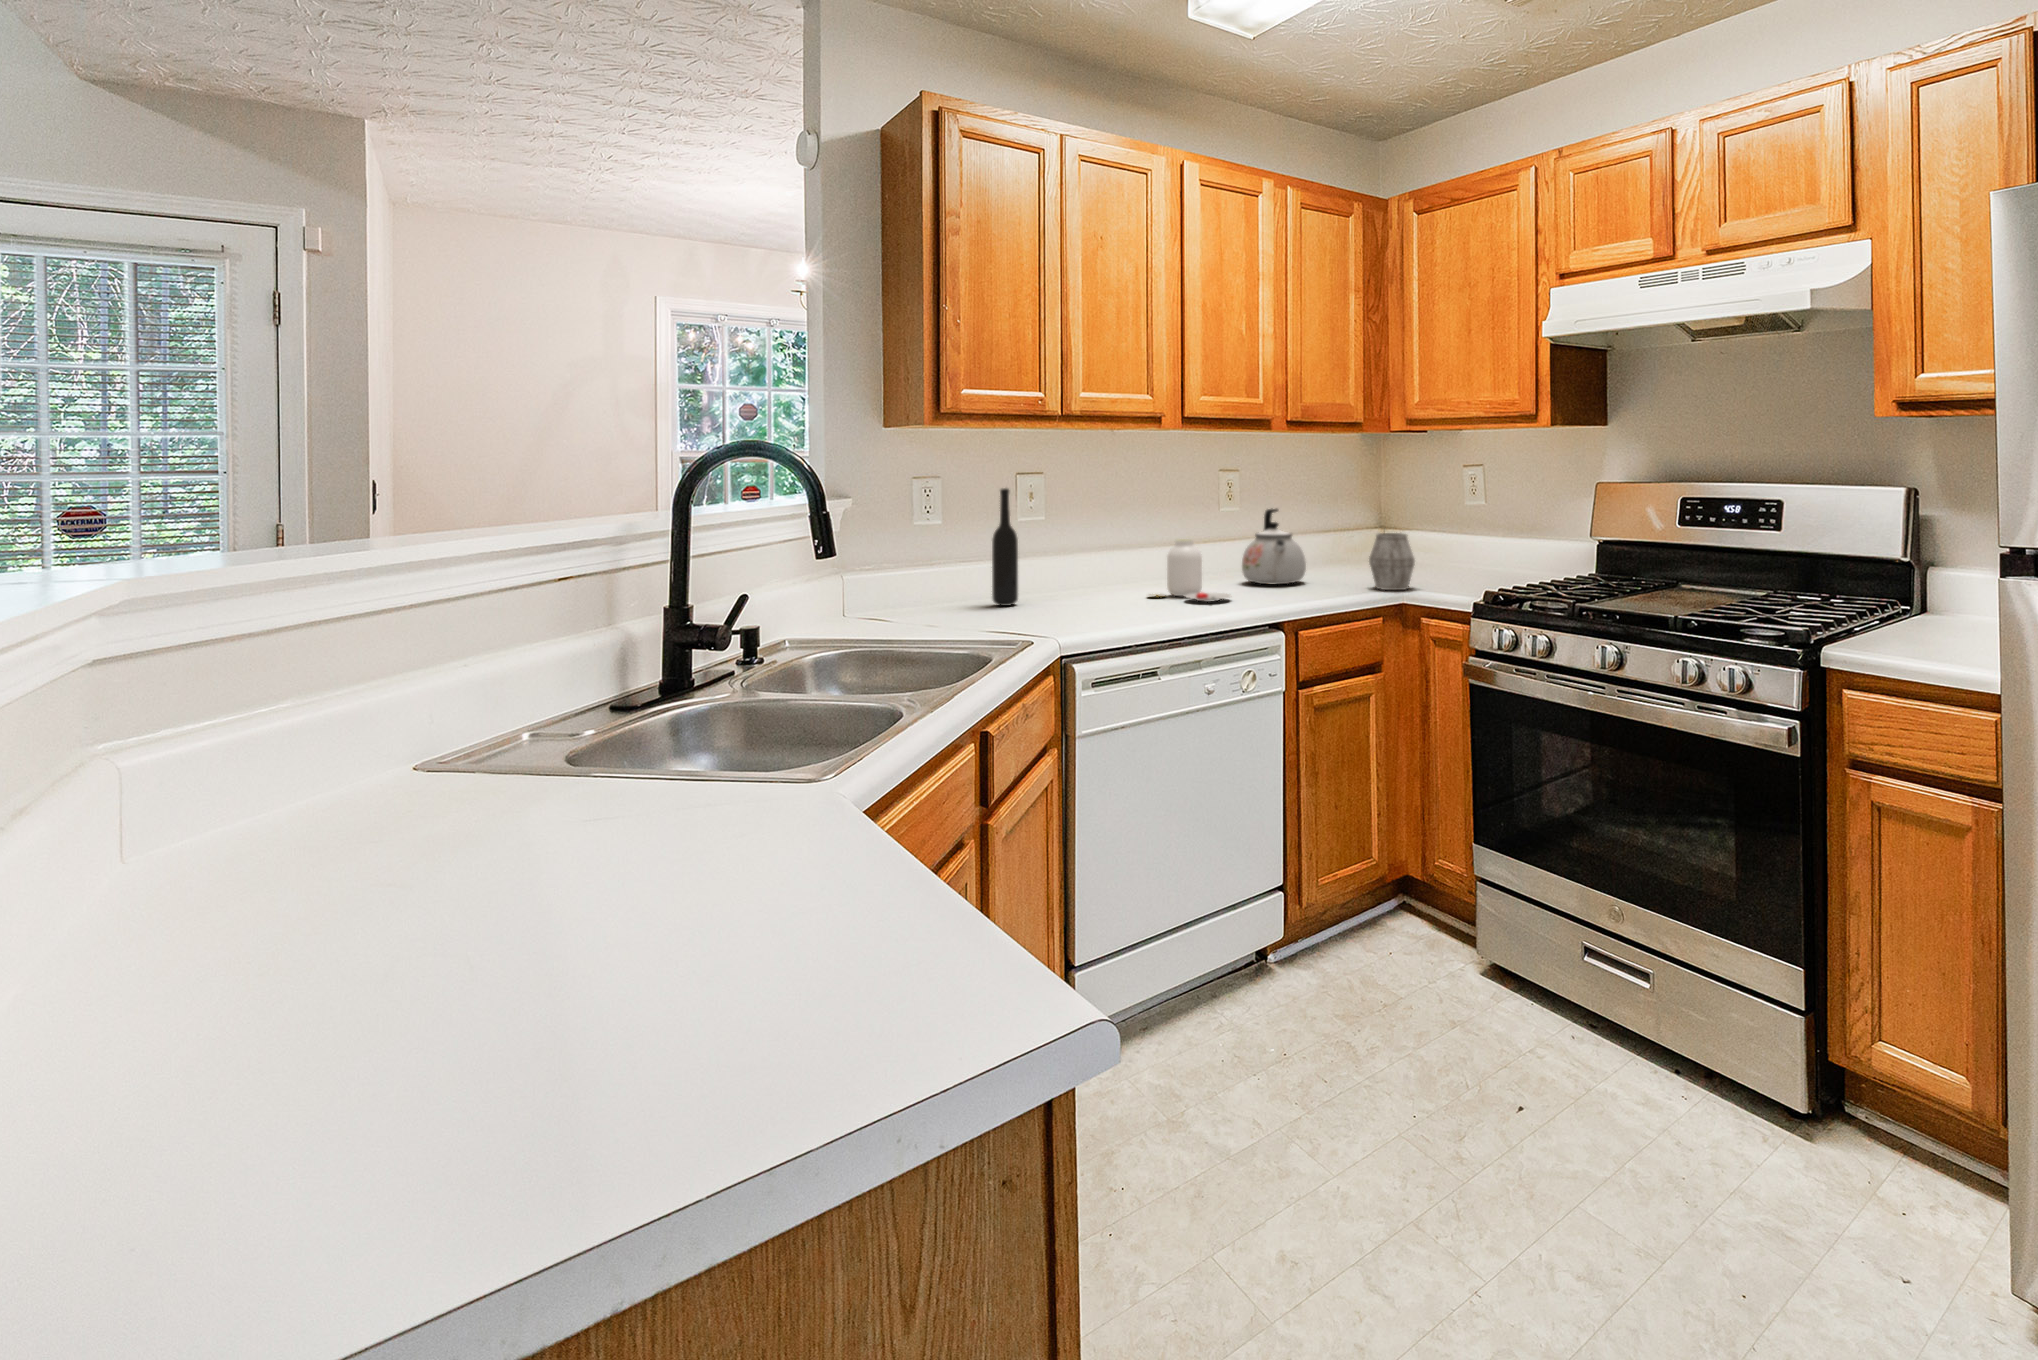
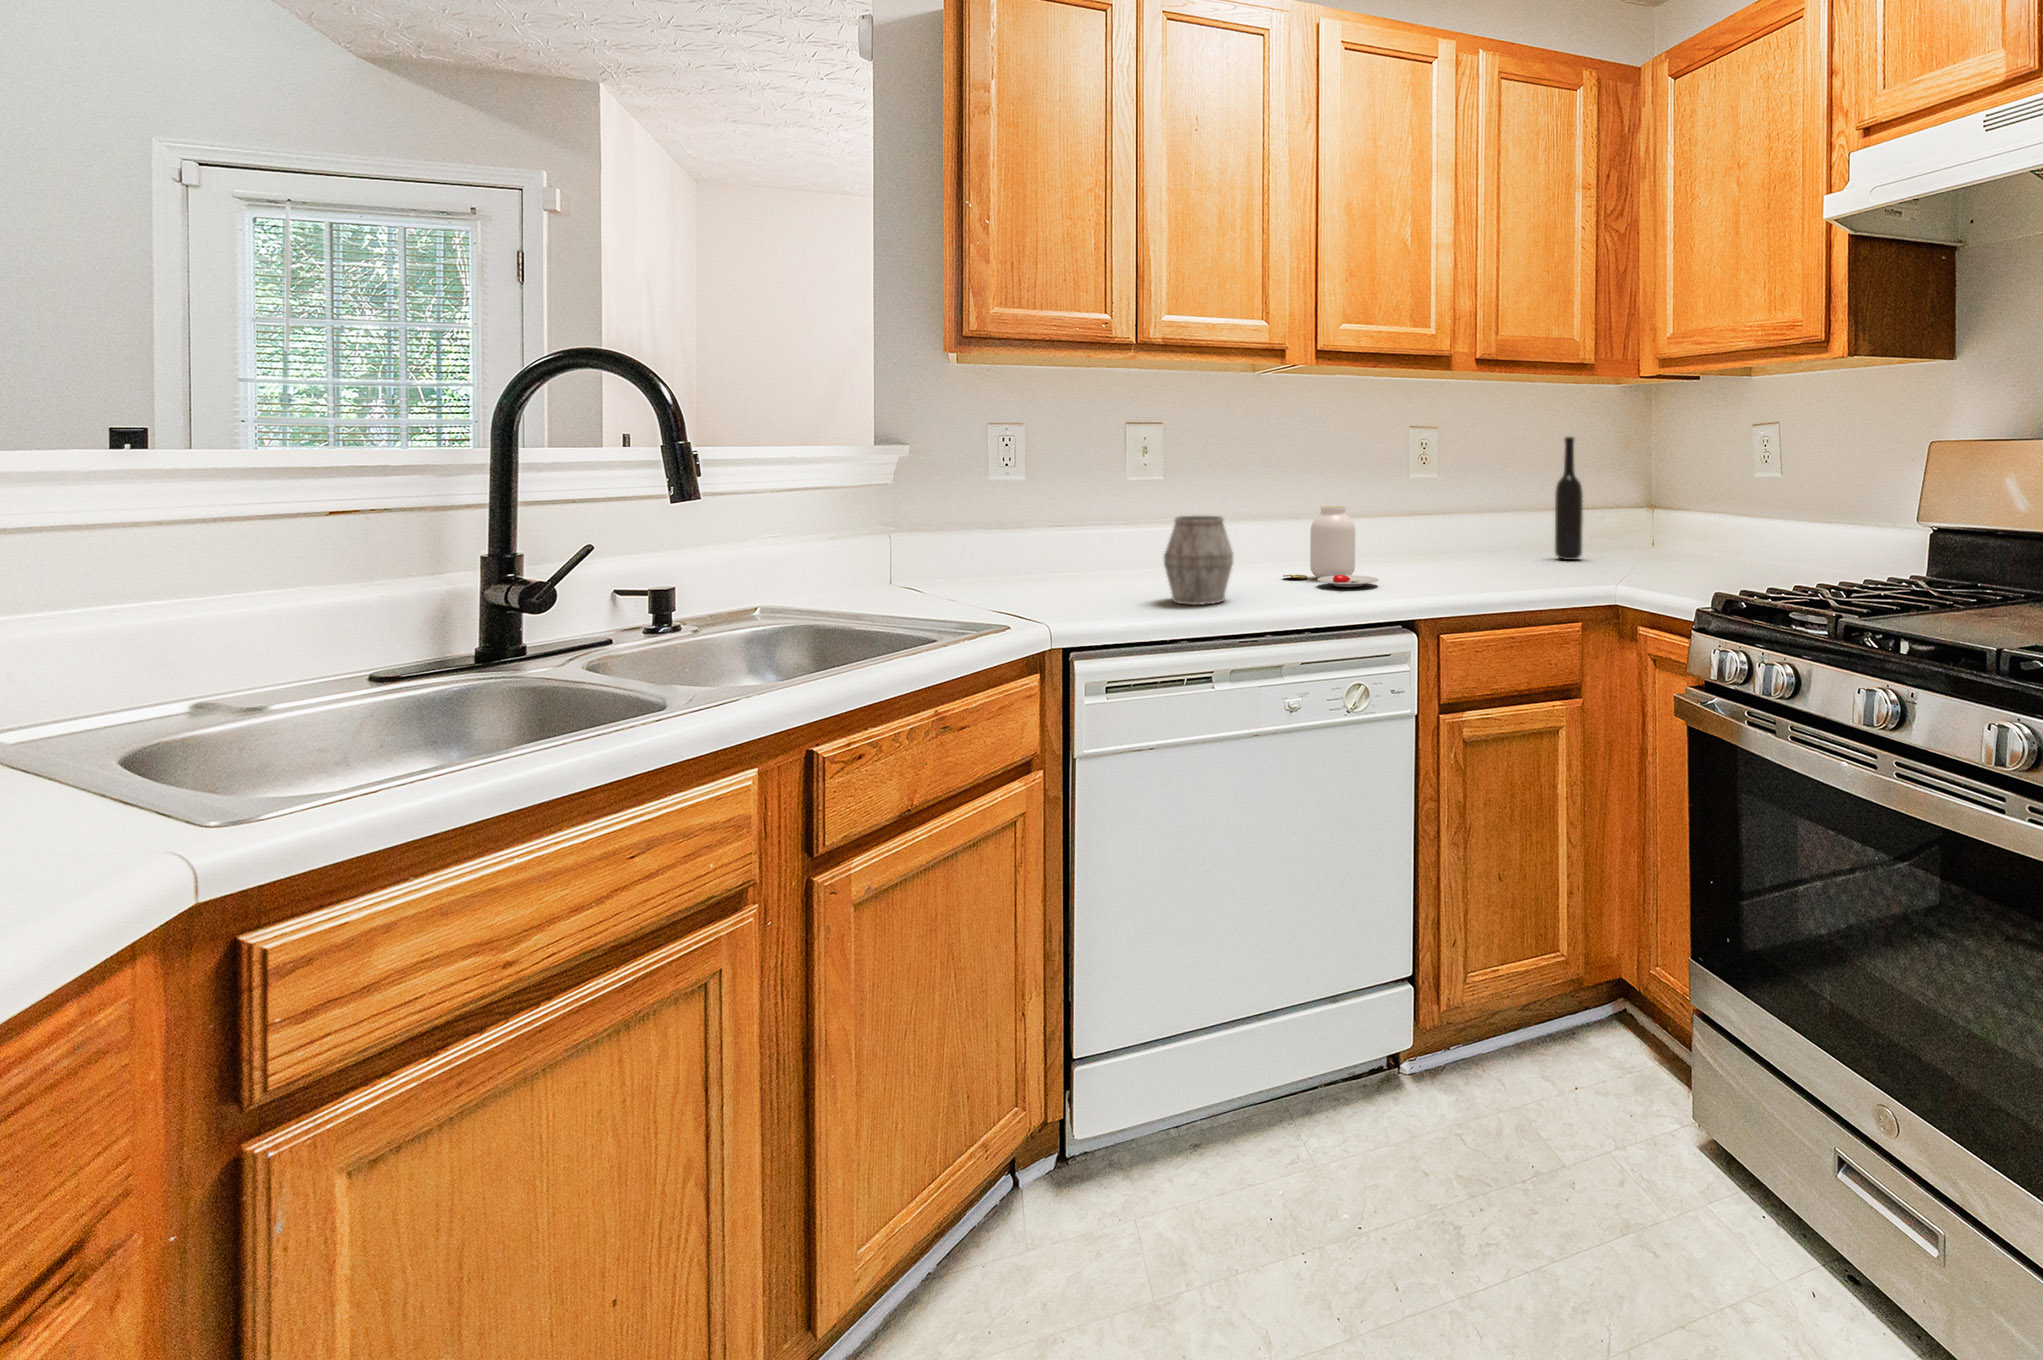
bottle: present [992,488,1018,606] -> present [1555,437,1583,560]
kettle: present [1242,509,1306,585] -> none [1429,472,1512,570]
mug: present [1369,533,1415,590] -> present [1164,516,1233,605]

